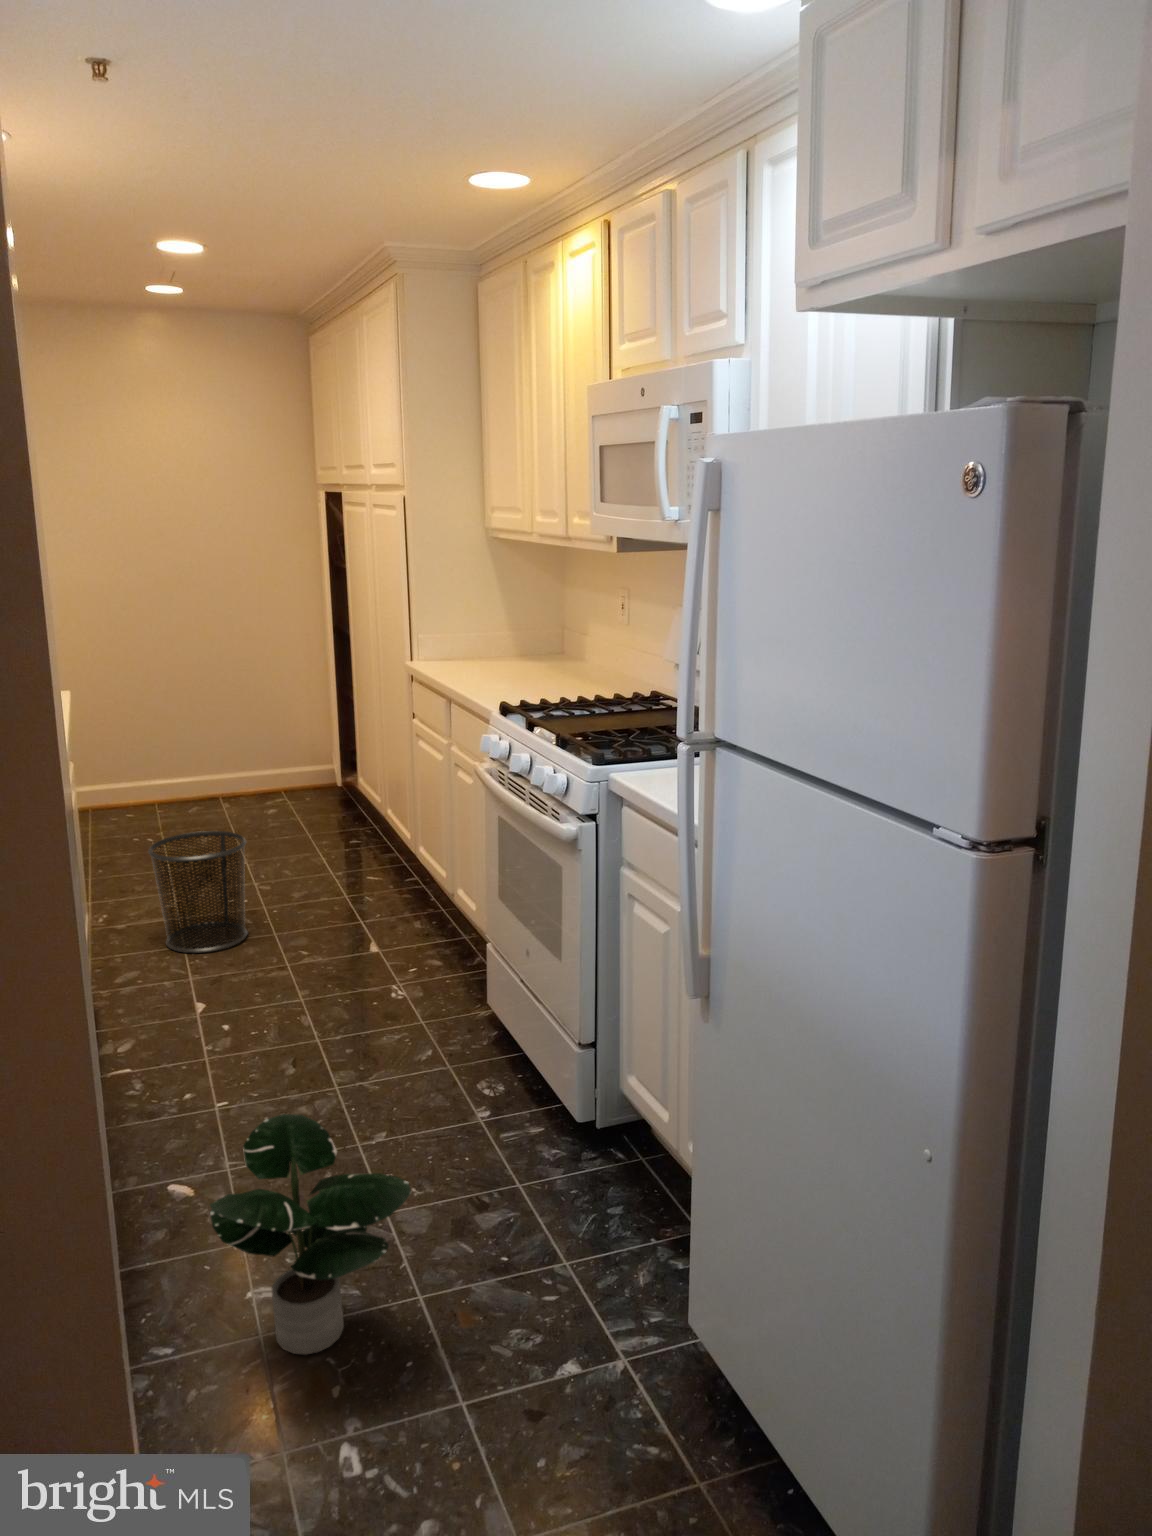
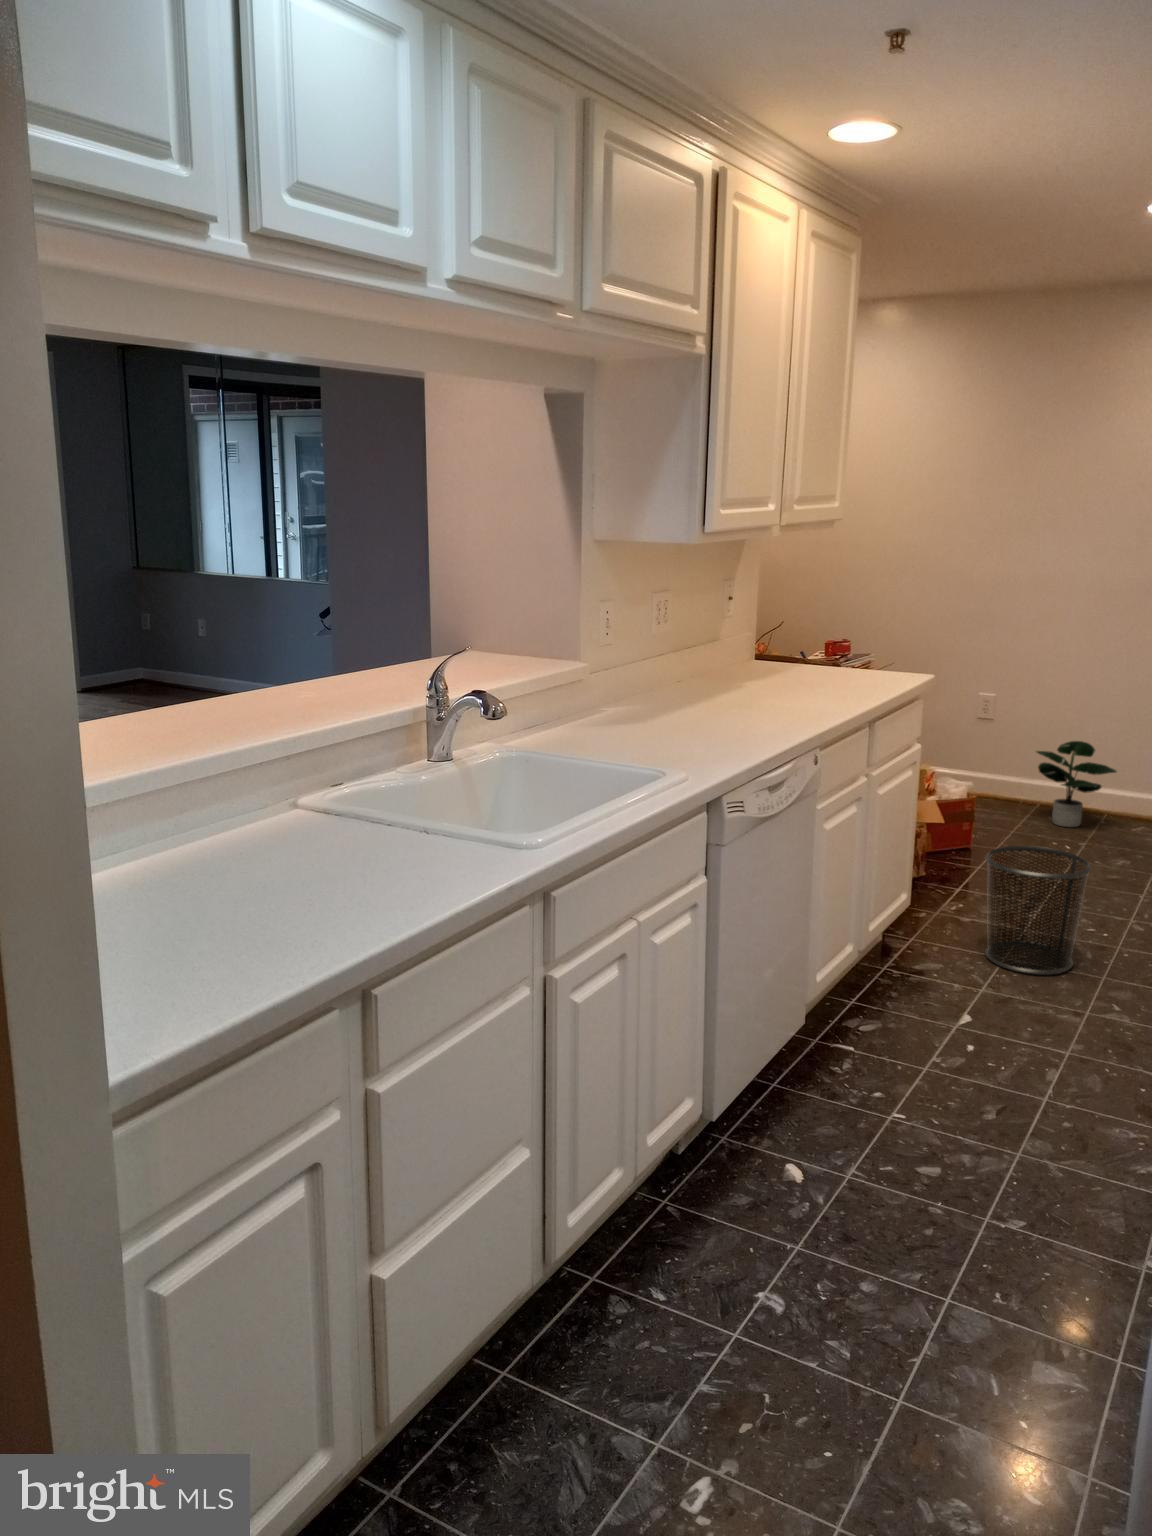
potted plant: present [210,1114,411,1355] -> present [1037,741,1117,827]

